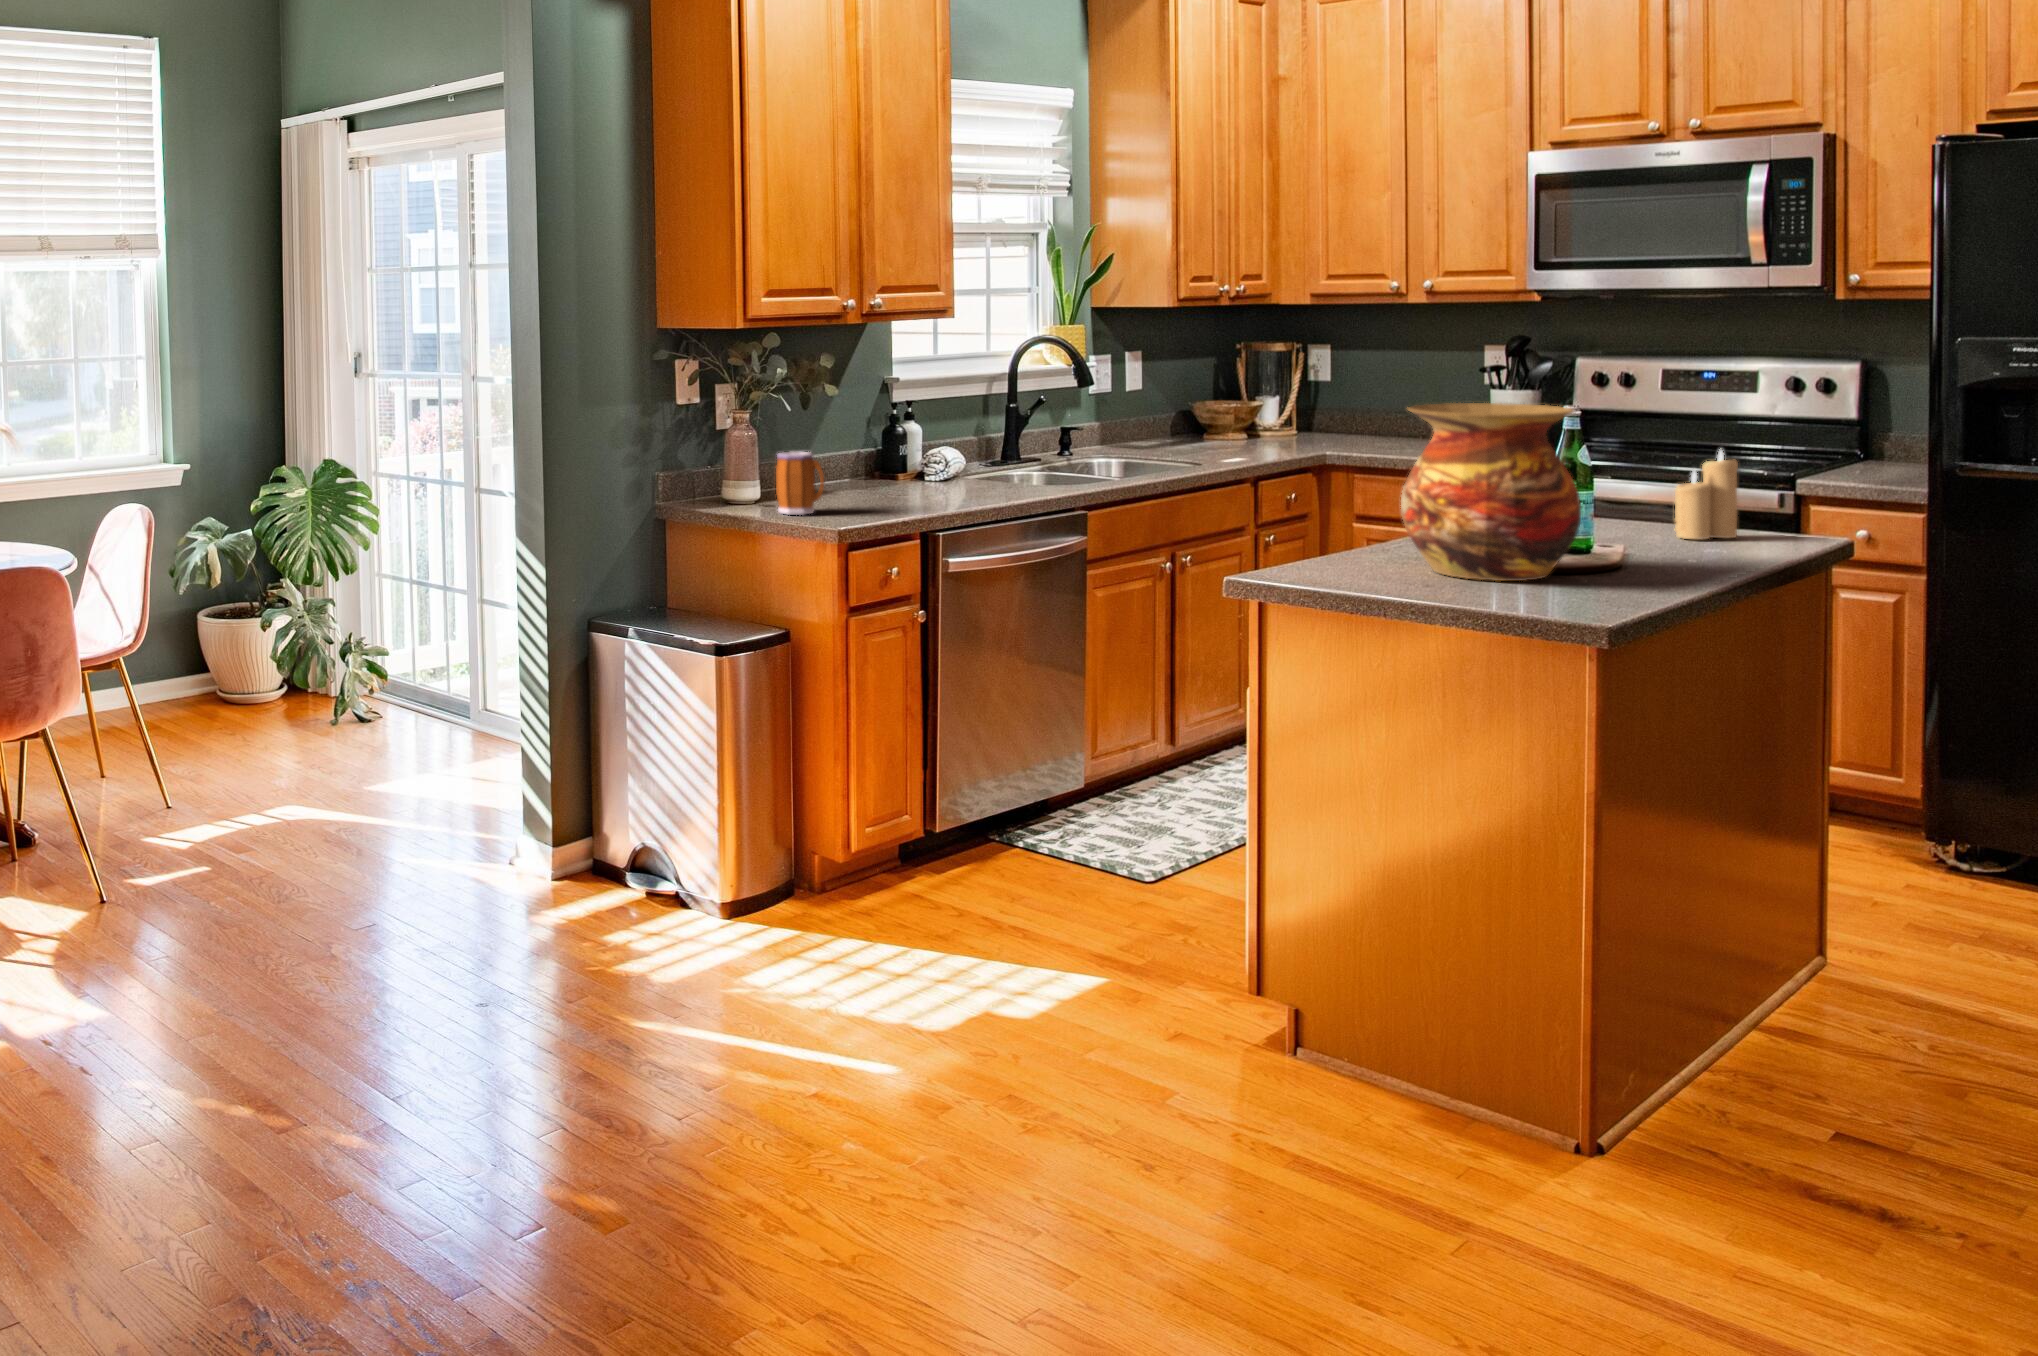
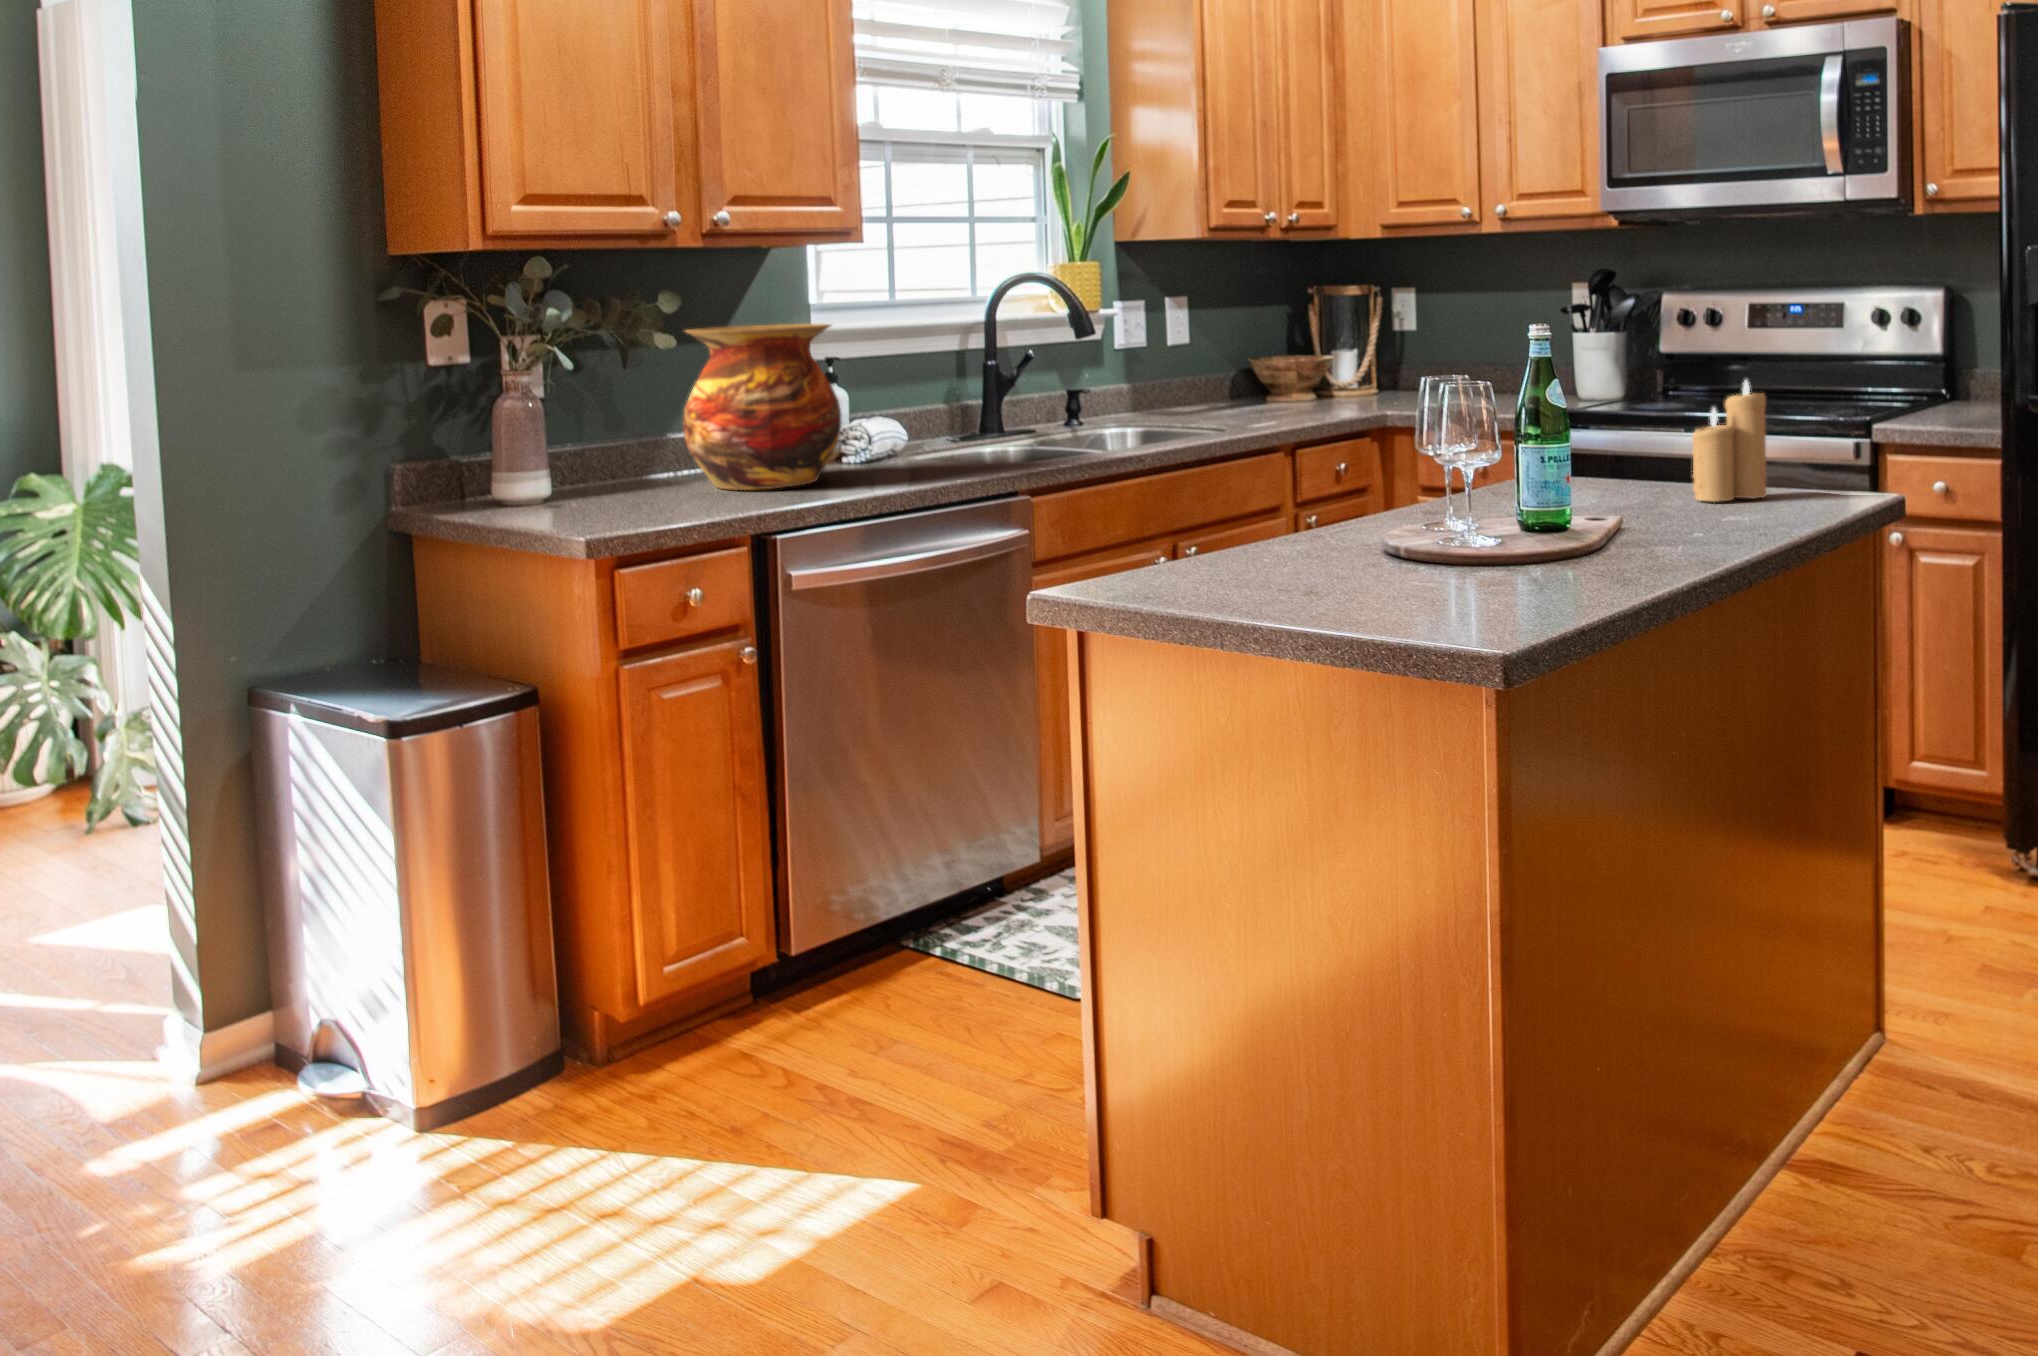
vase: present [1401,403,1581,581] -> present [683,324,841,490]
mug: present [776,452,824,515] -> none [538,426,612,520]

